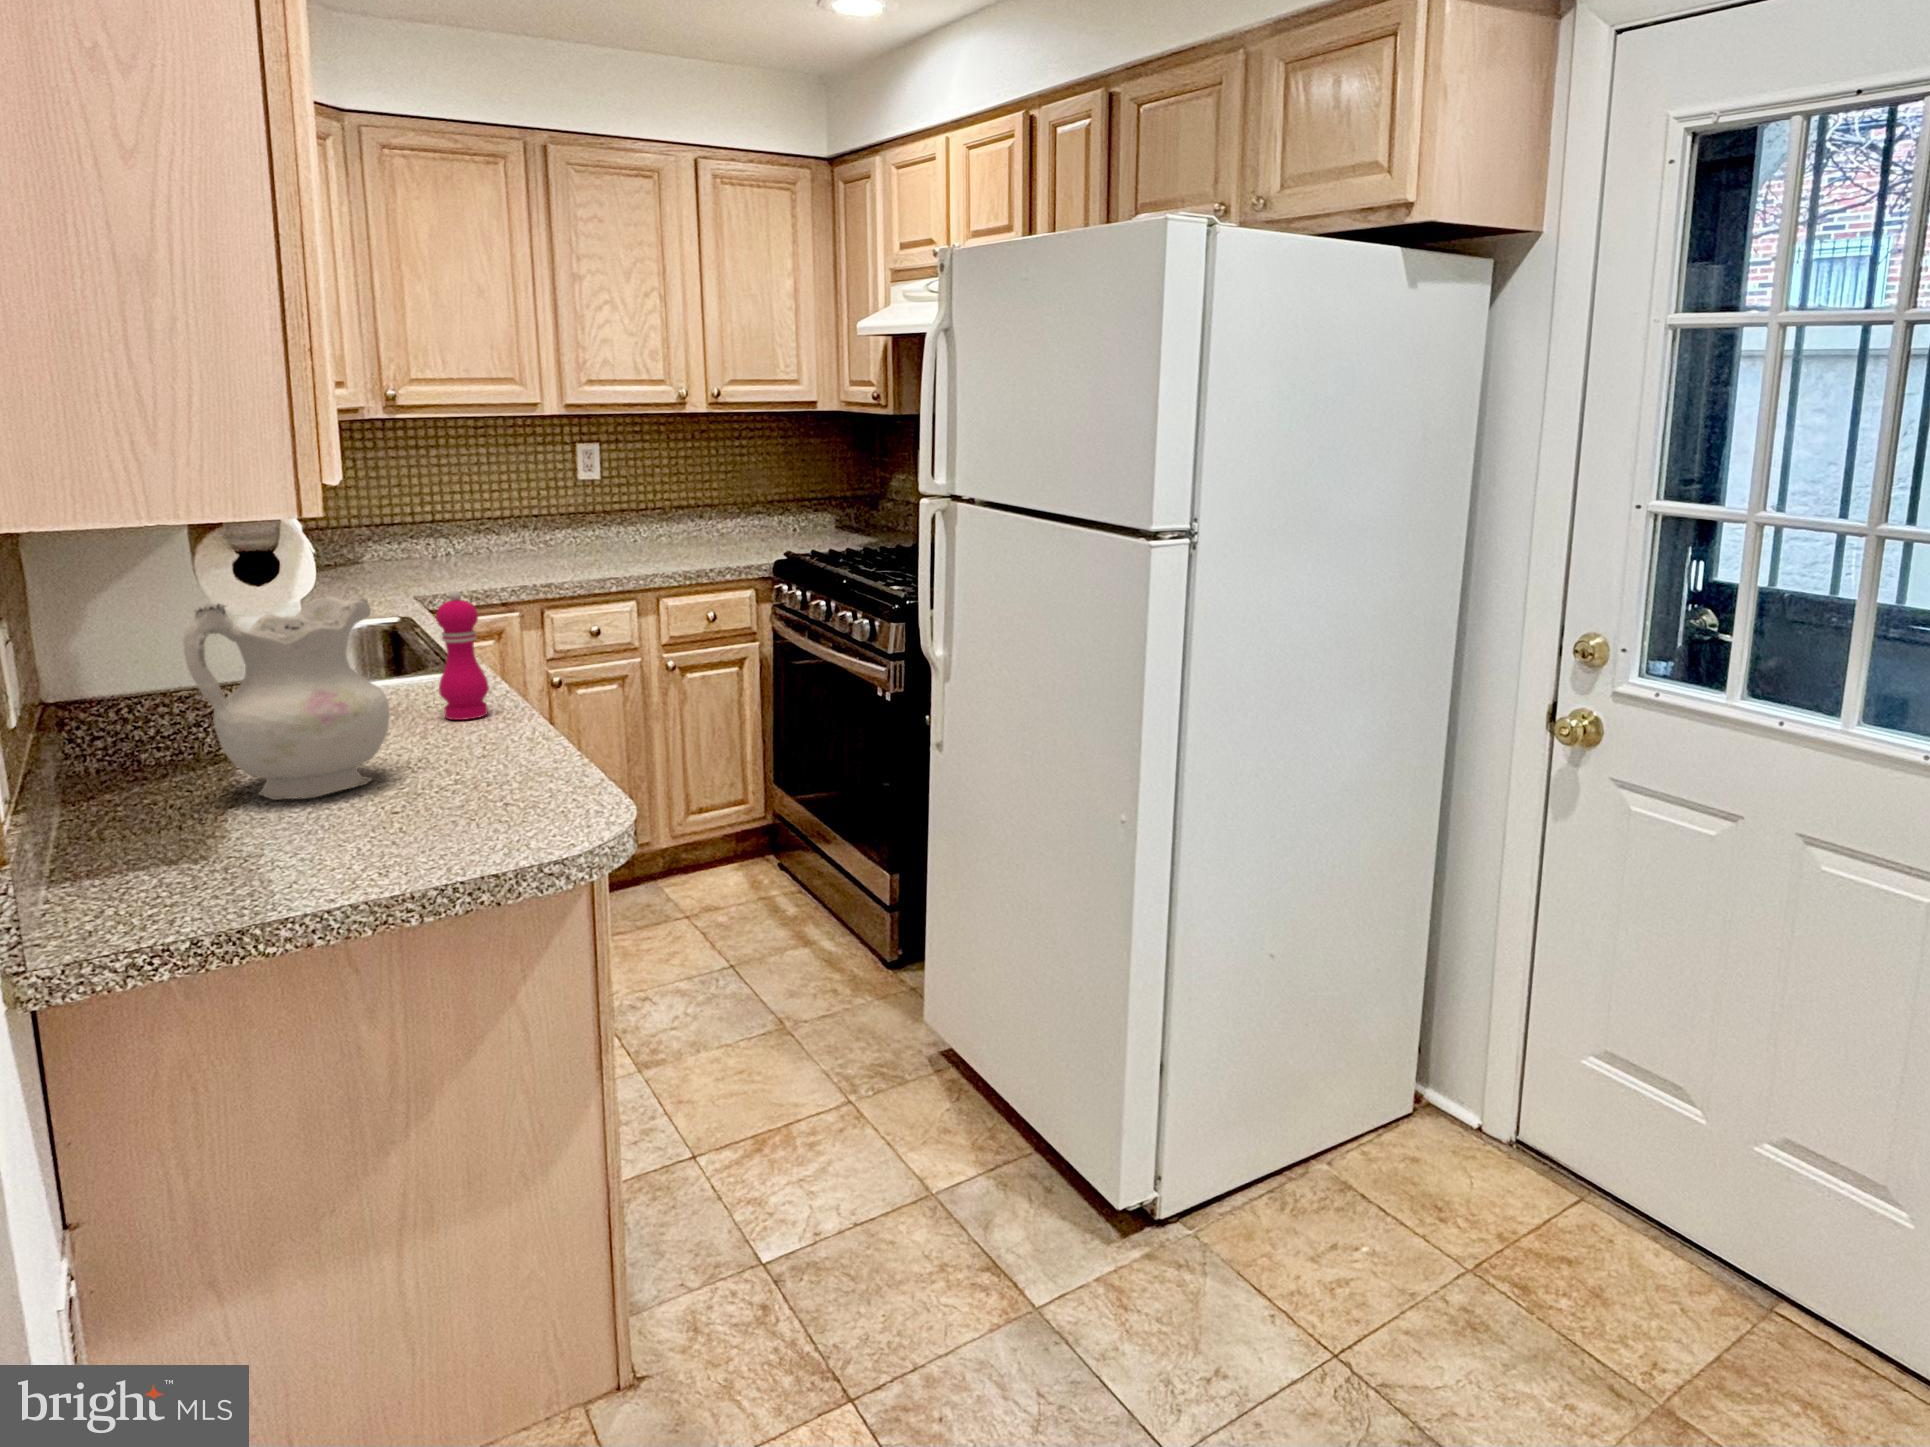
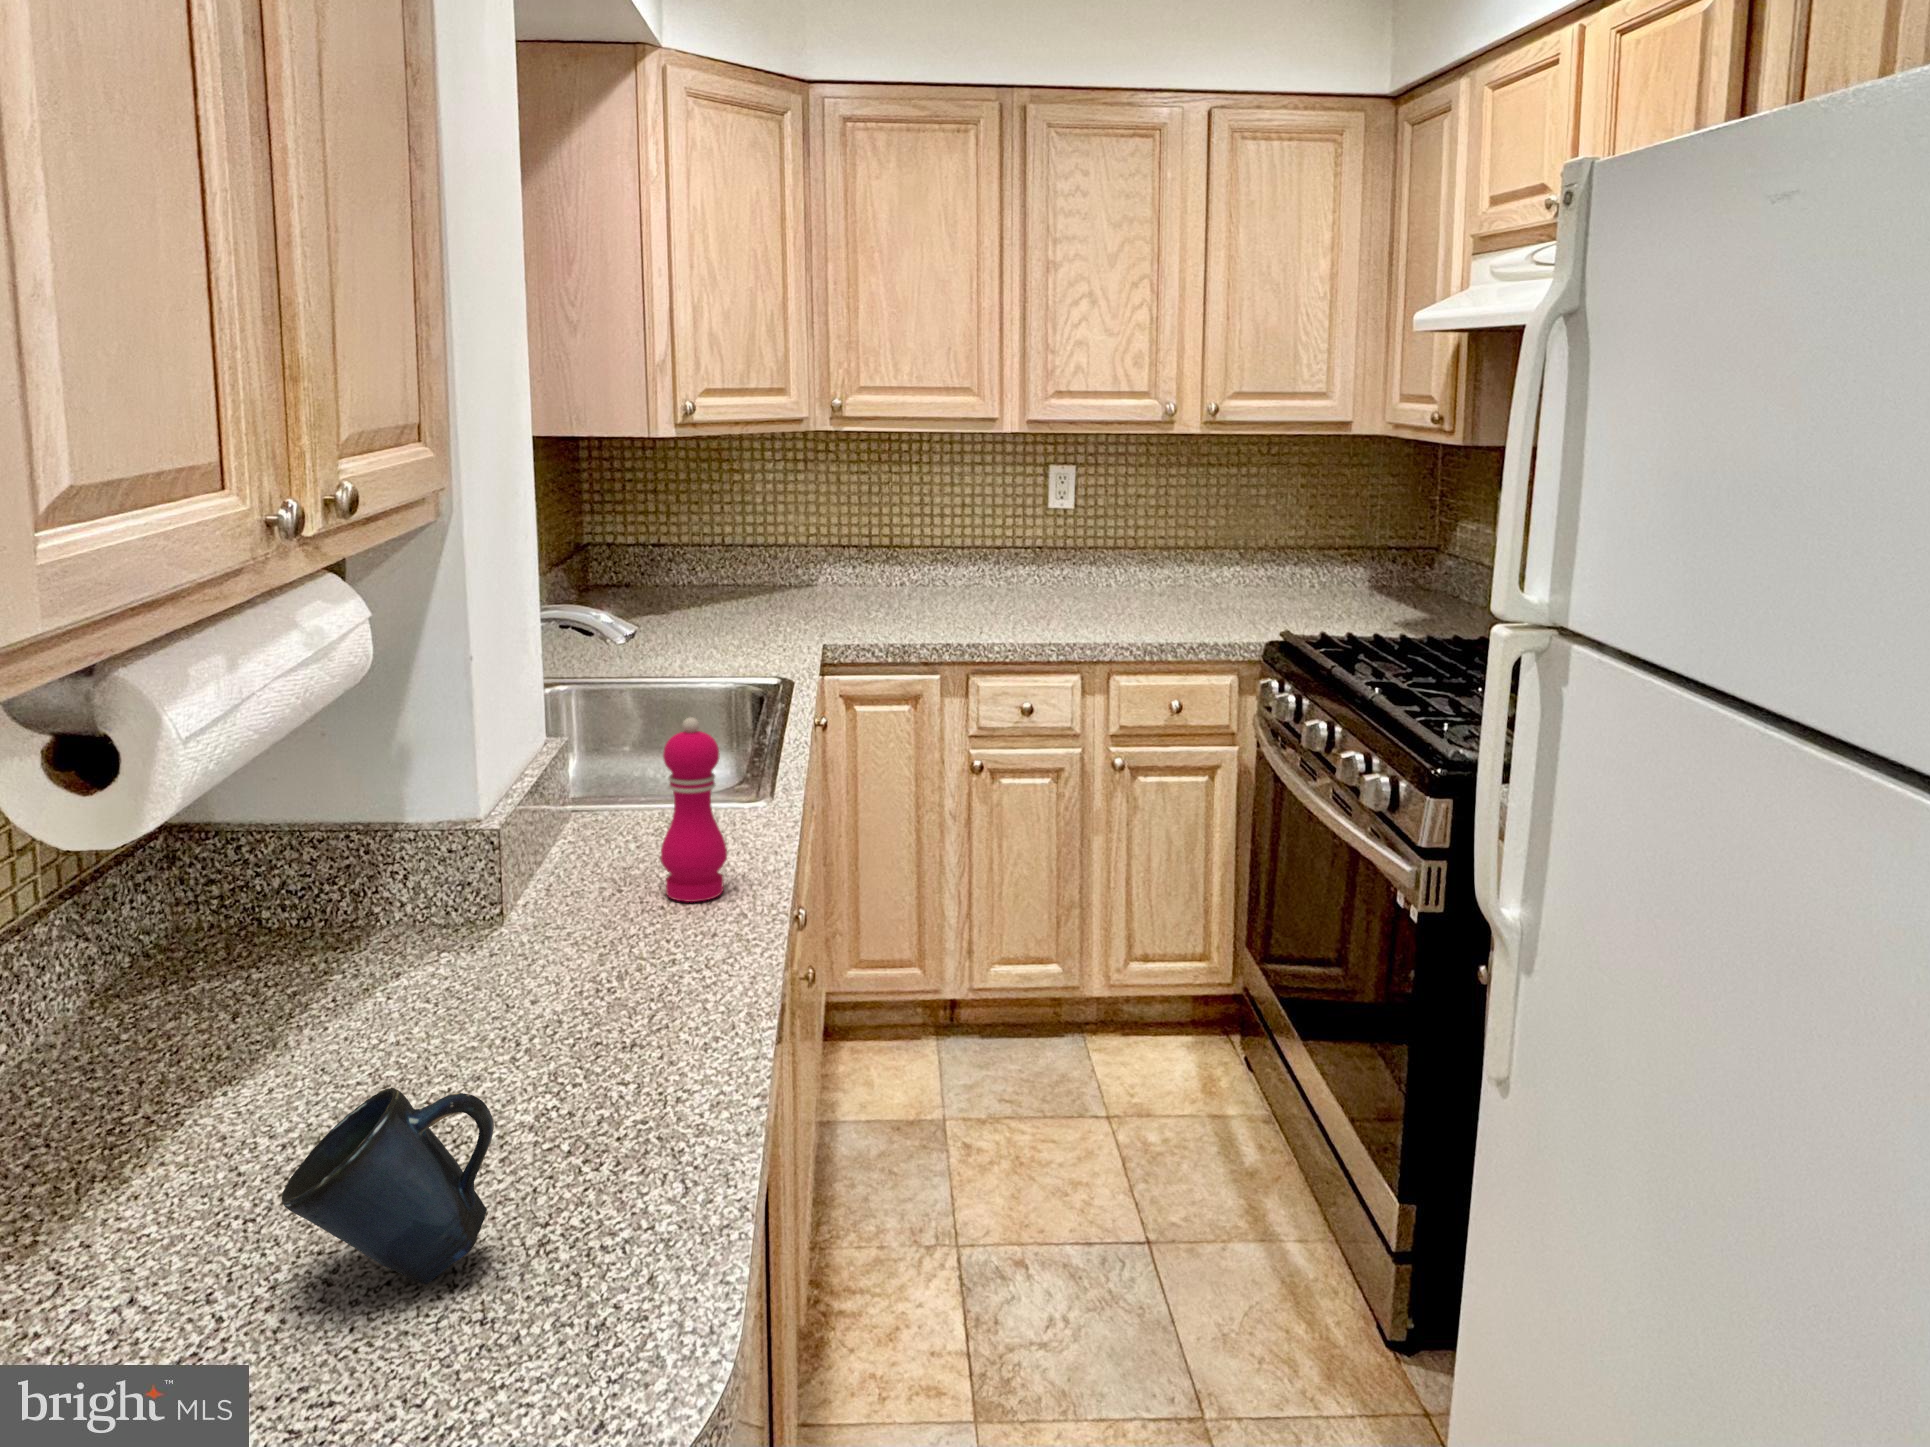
ceramic pitcher: present [183,596,390,800] -> none [205,745,497,1051]
mug: none [398,740,522,853] -> present [282,1088,494,1284]

